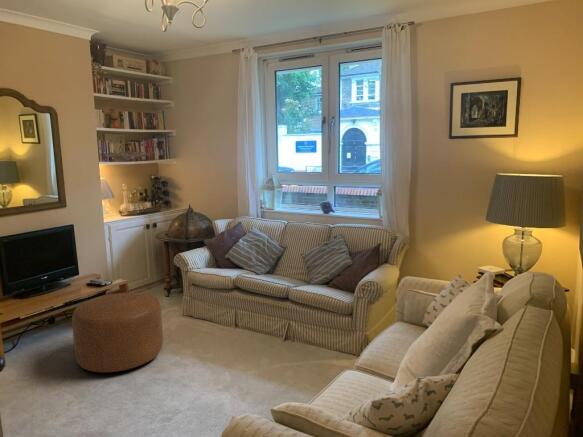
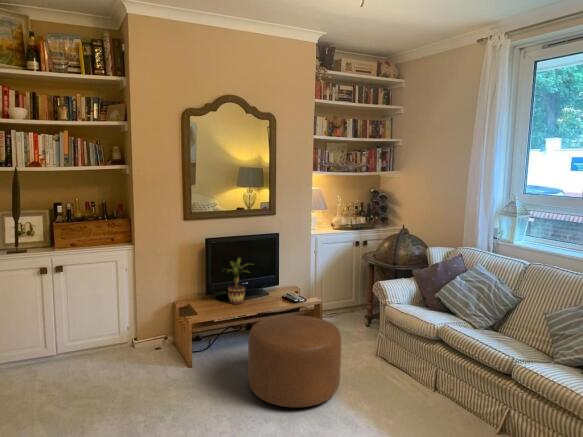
potted plant: none [20,253,56,299] -> present [228,258,249,304]

